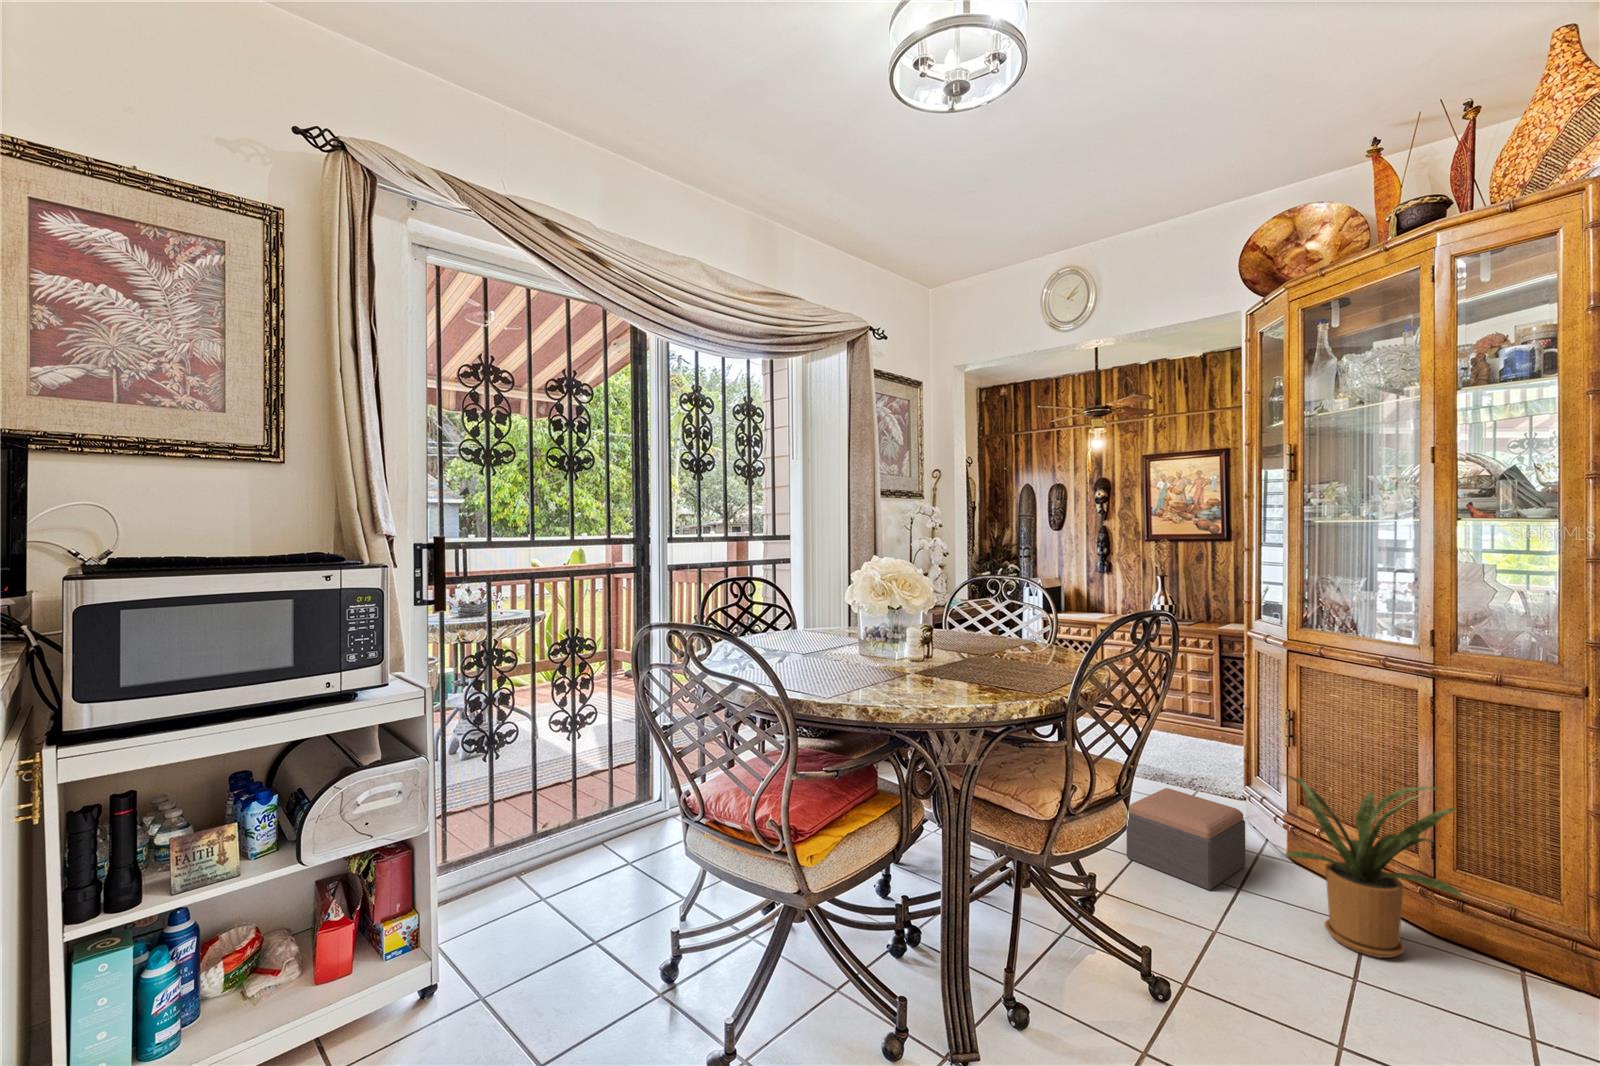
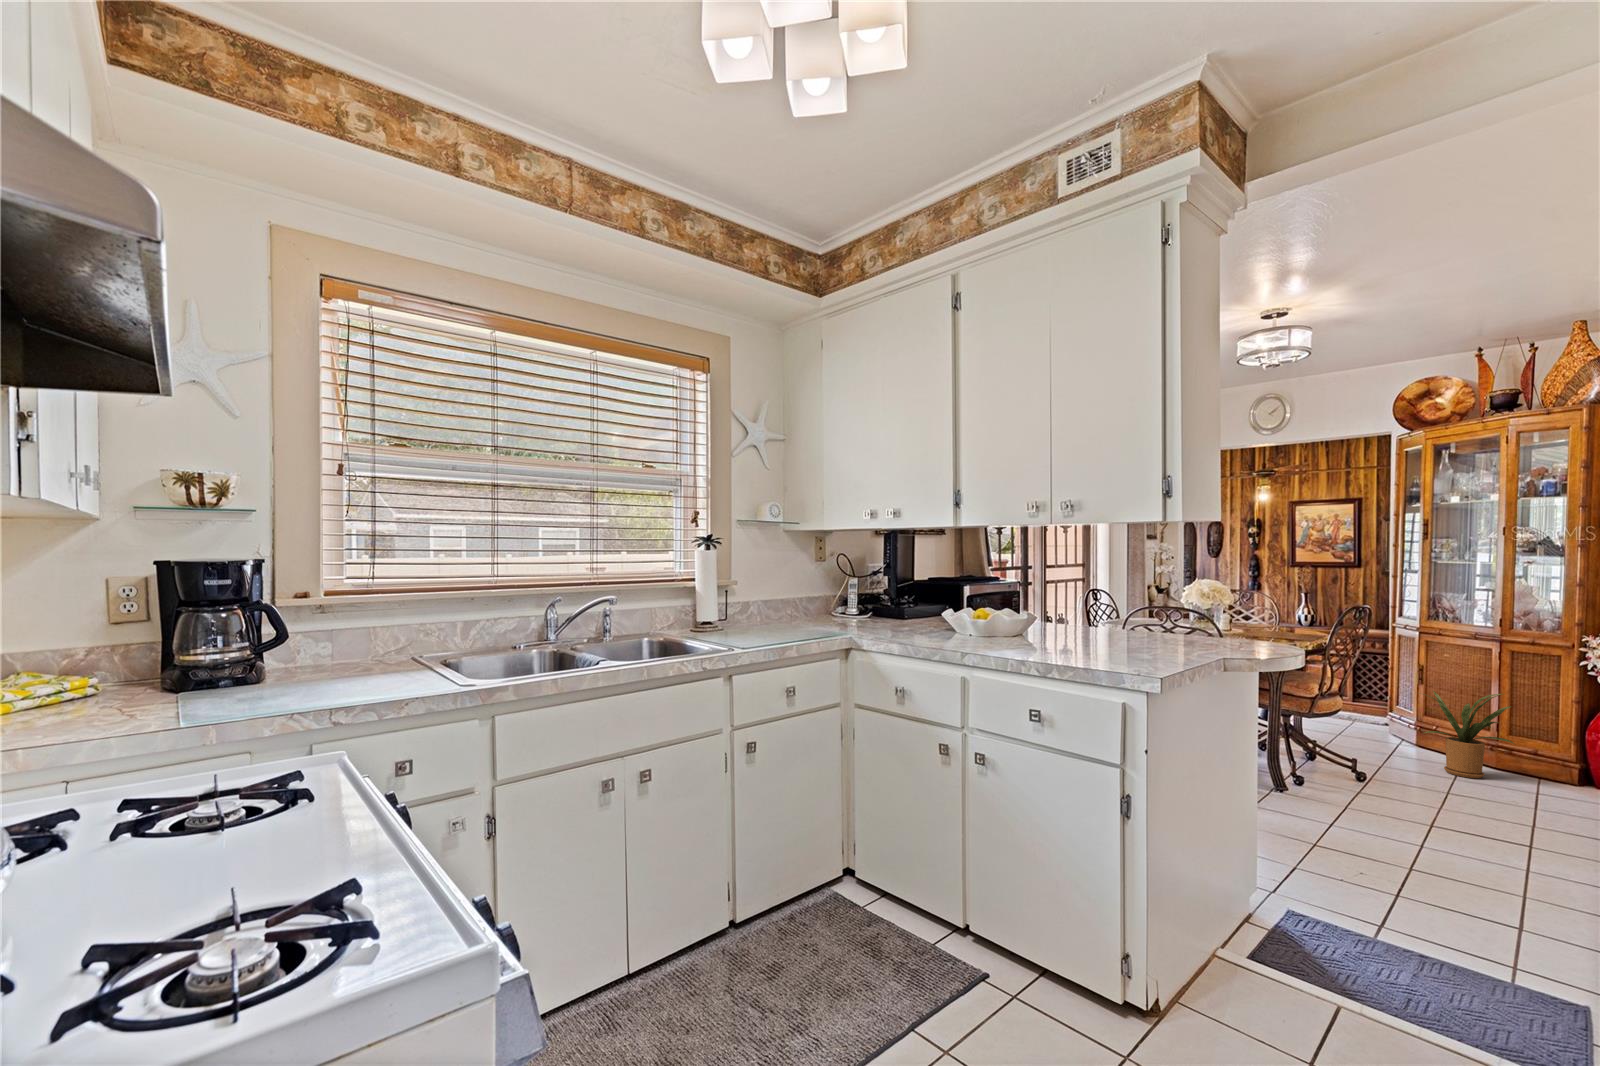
footstool: present [1126,788,1245,890] -> none [1326,713,1395,759]

